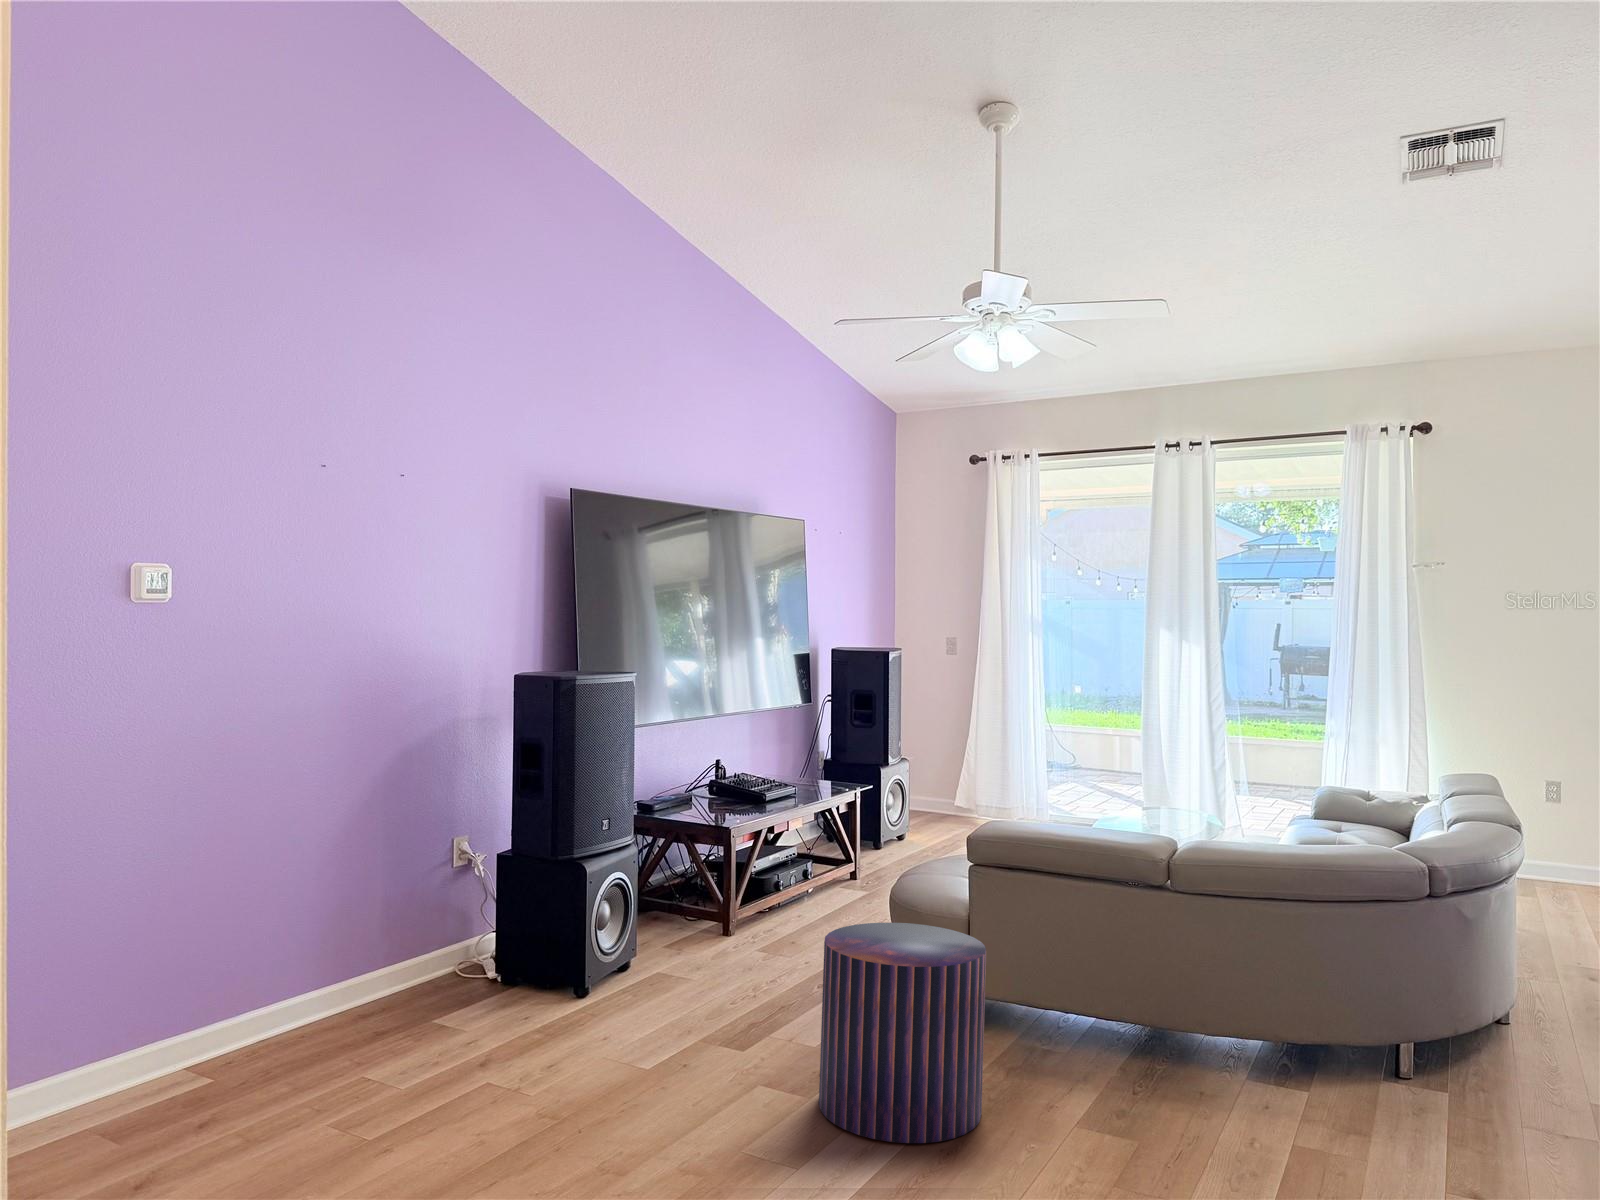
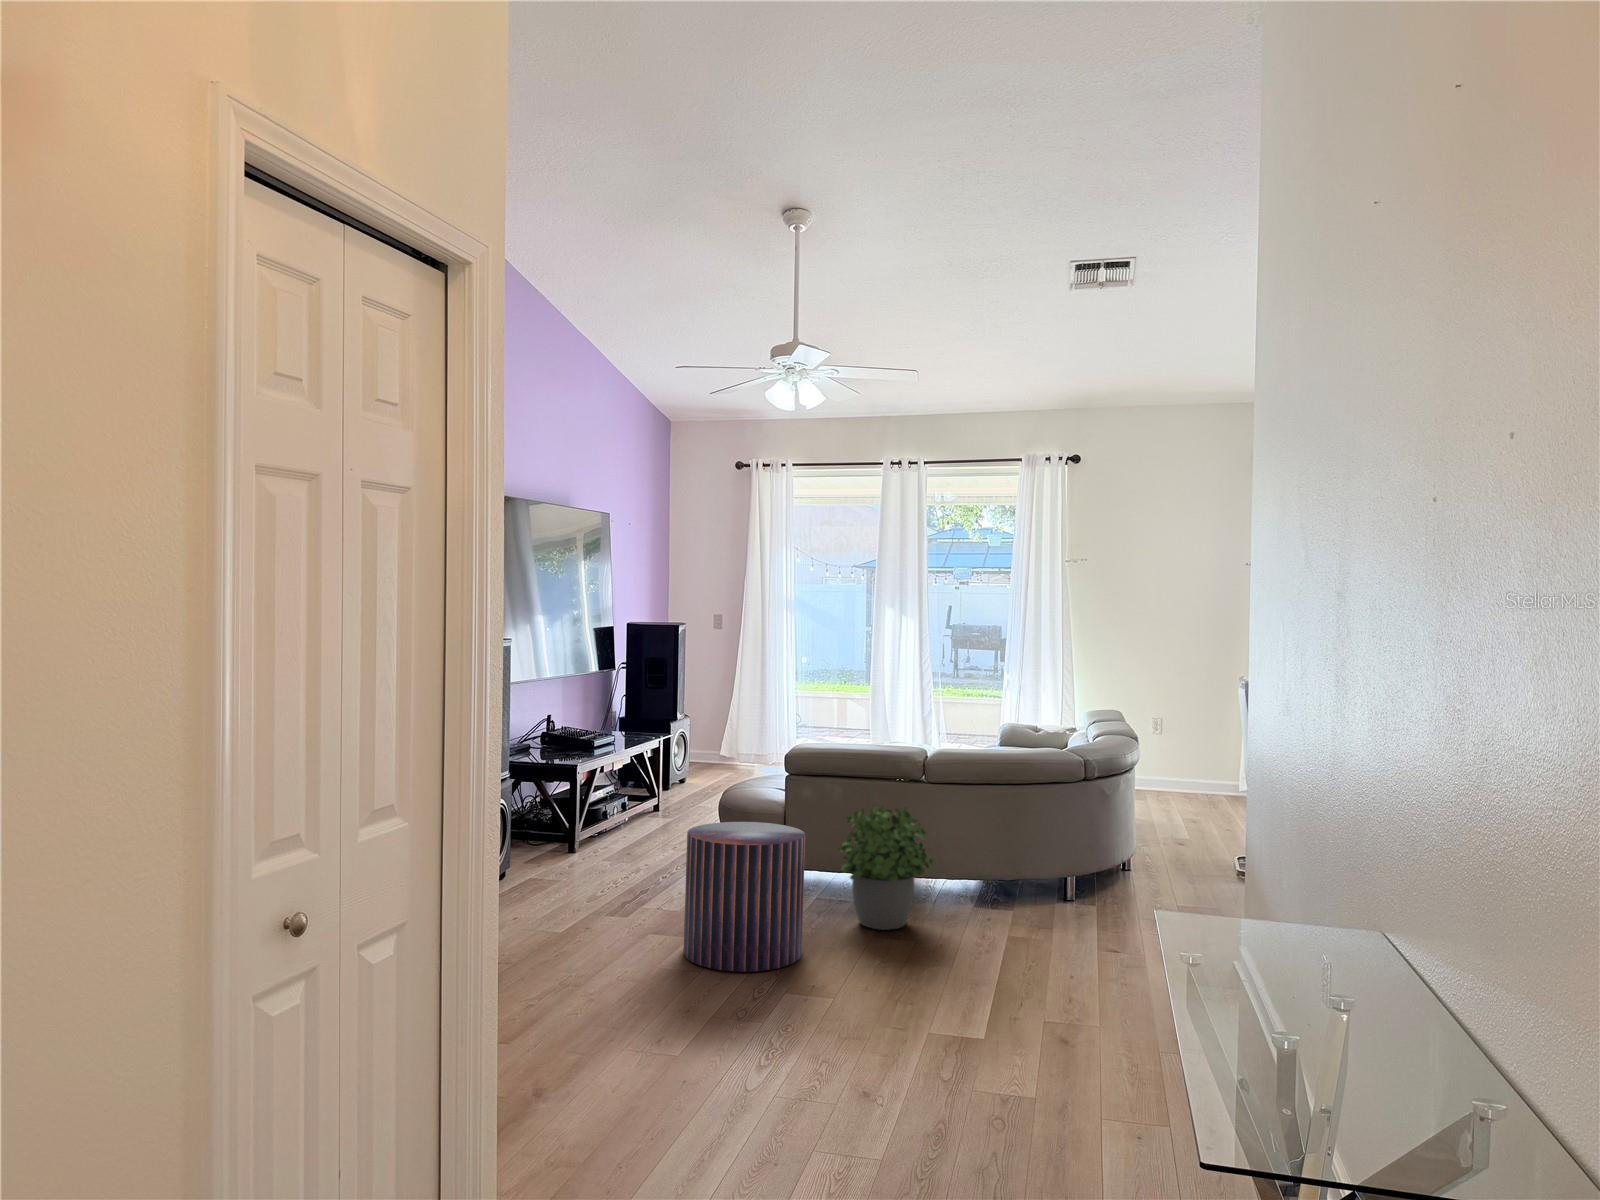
potted plant: none [1044,912,1183,1091] -> present [840,805,934,930]

